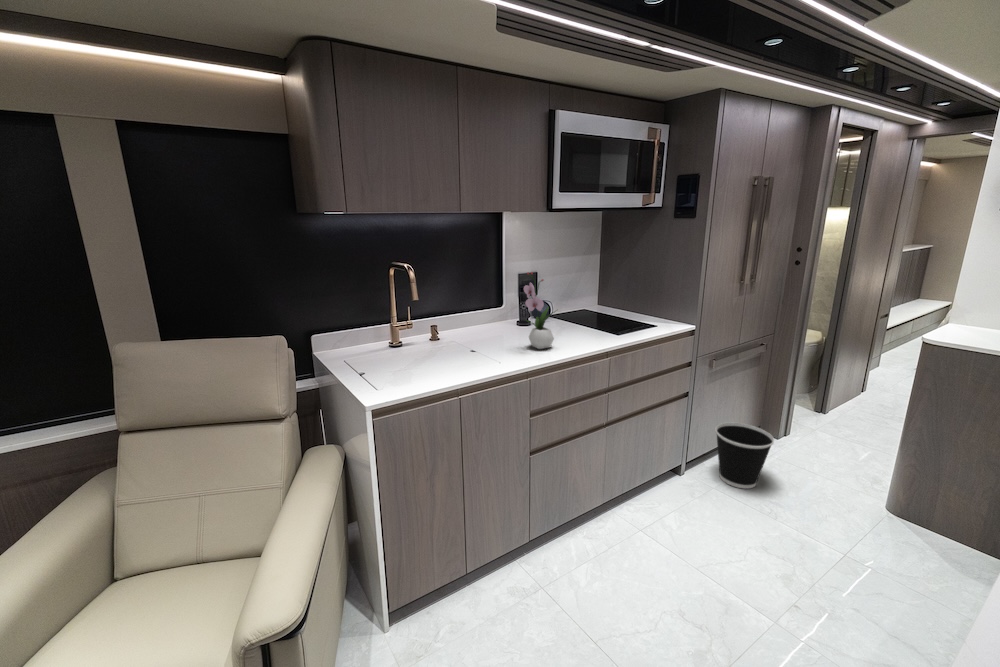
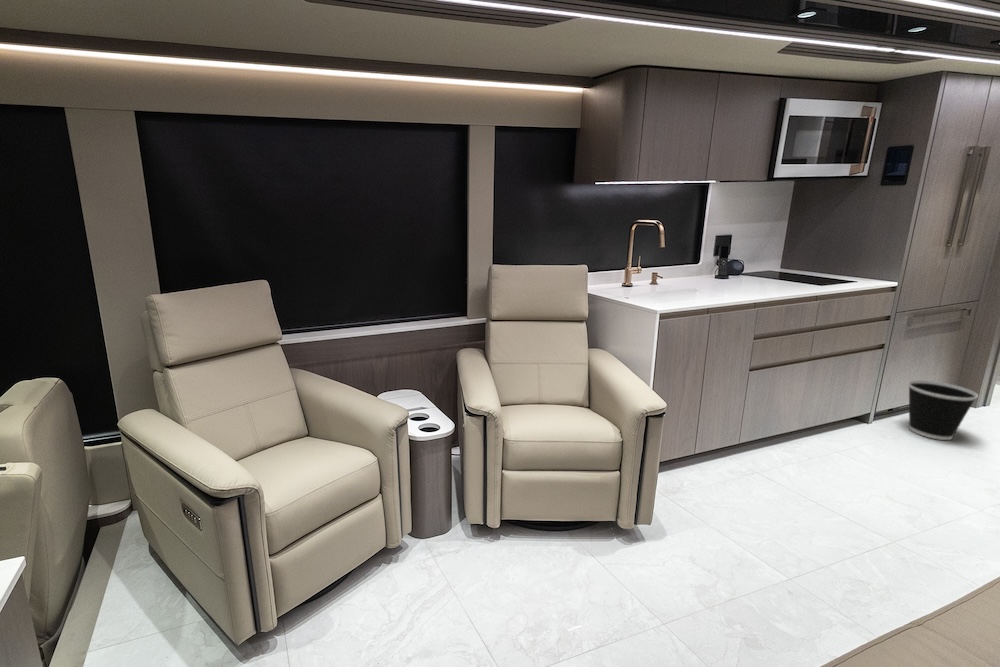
flower arrangement: present [524,272,554,349] -> none [744,226,777,290]

